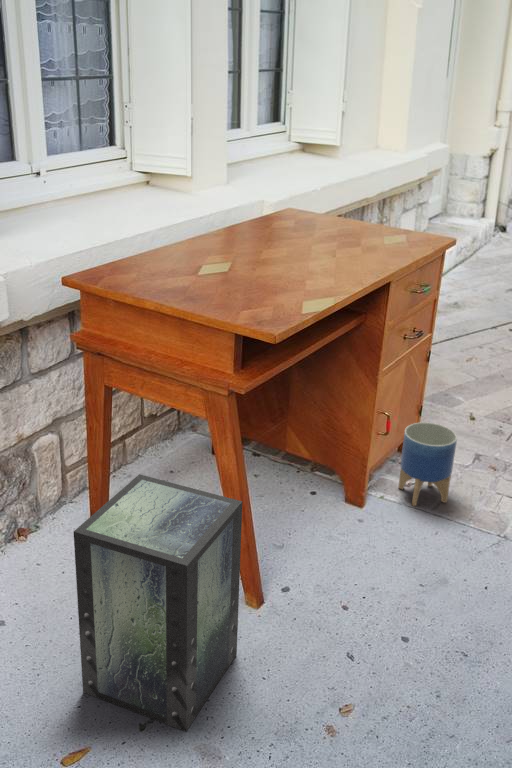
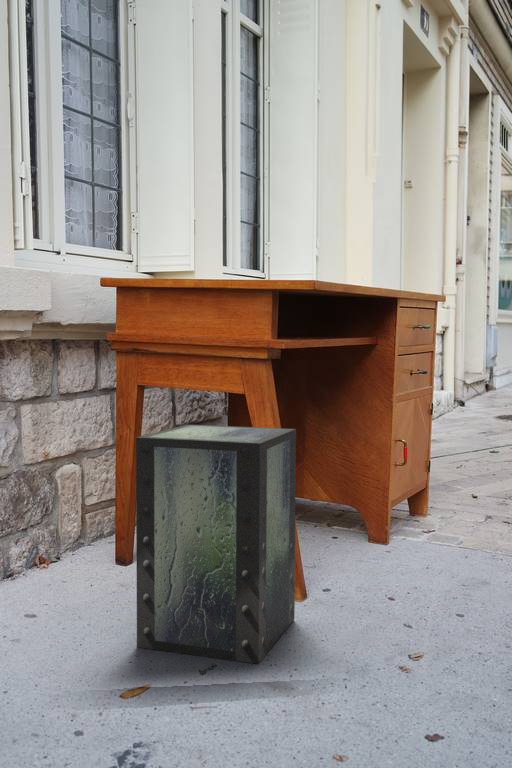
planter: present [399,422,457,506] -> none [416,462,468,540]

